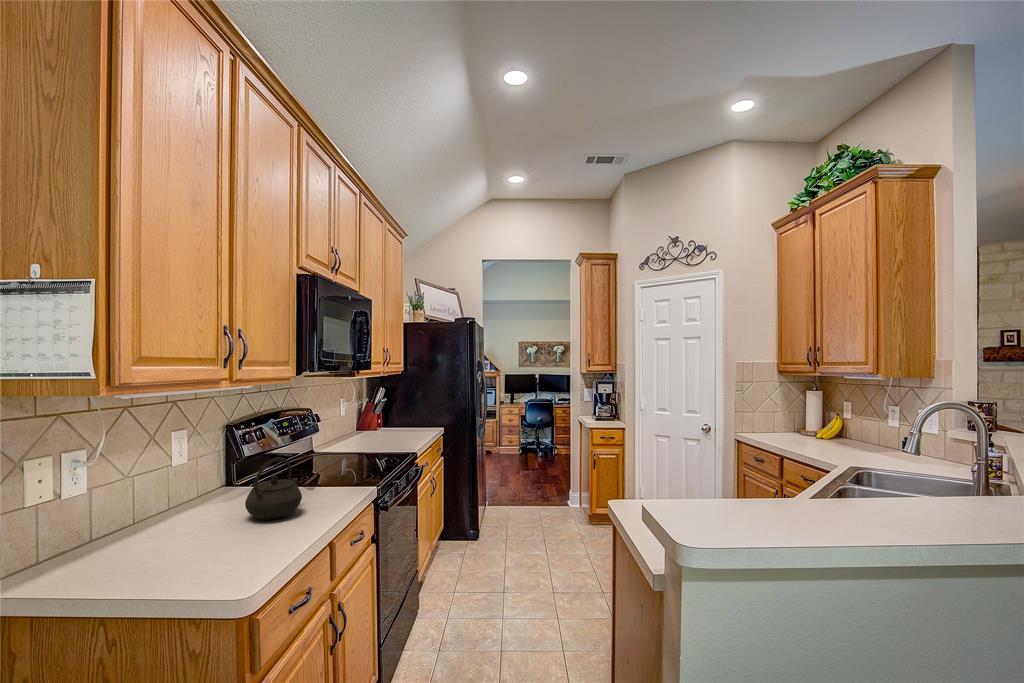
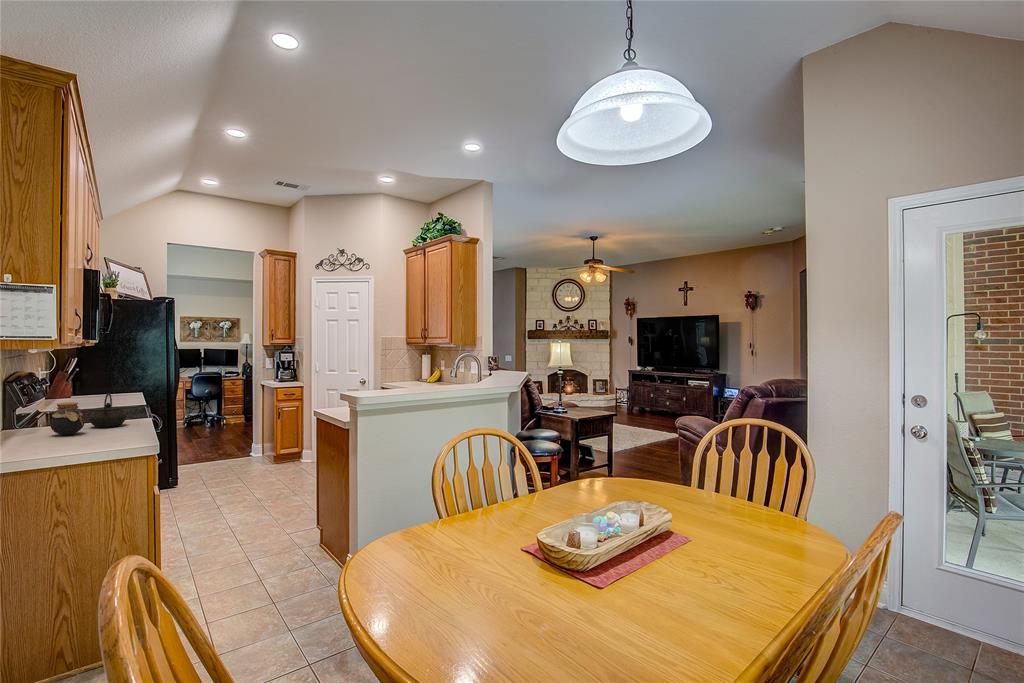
jar: none [153,478,210,540] -> present [50,402,85,435]

